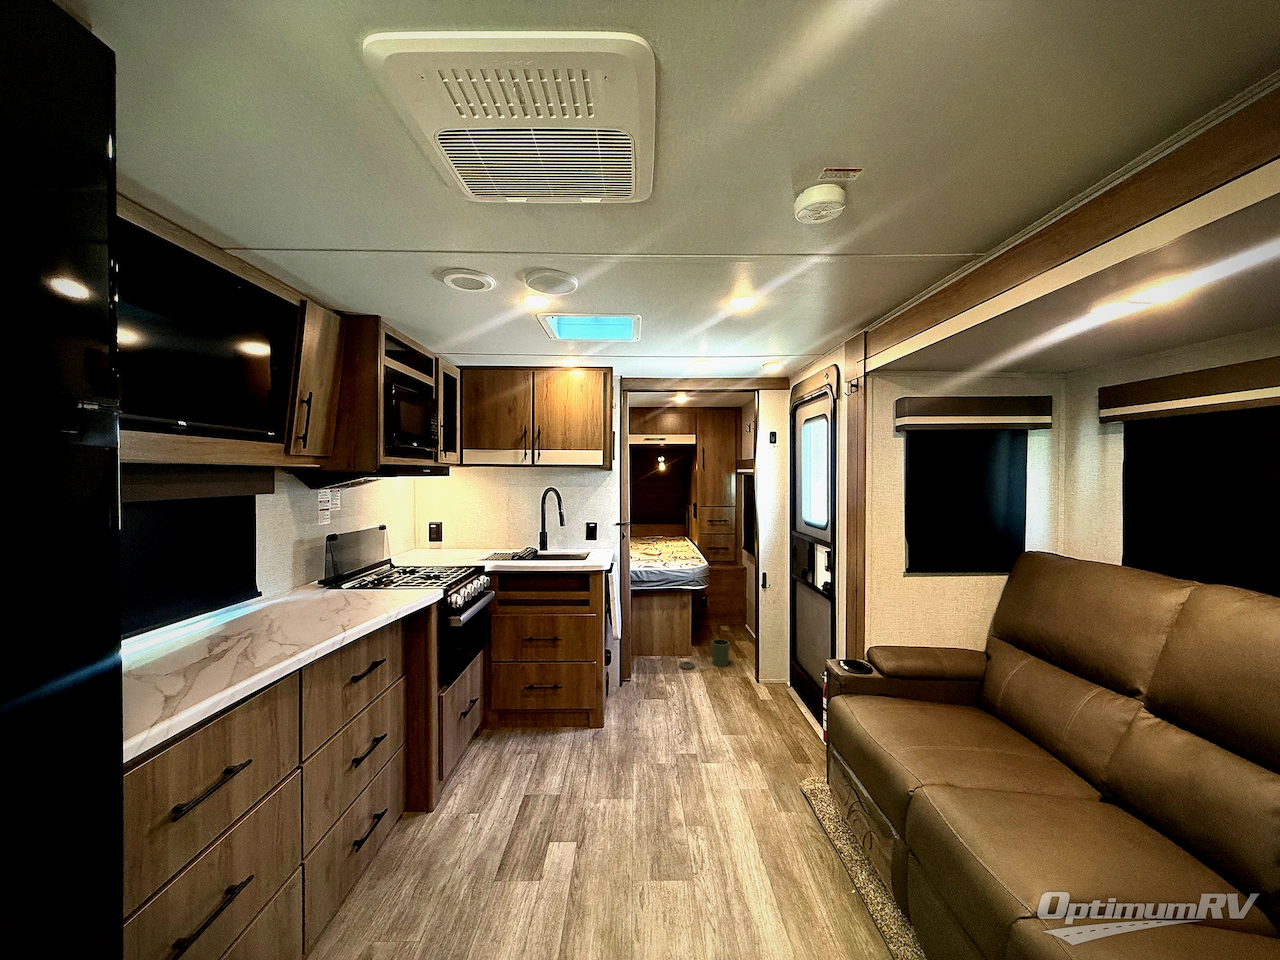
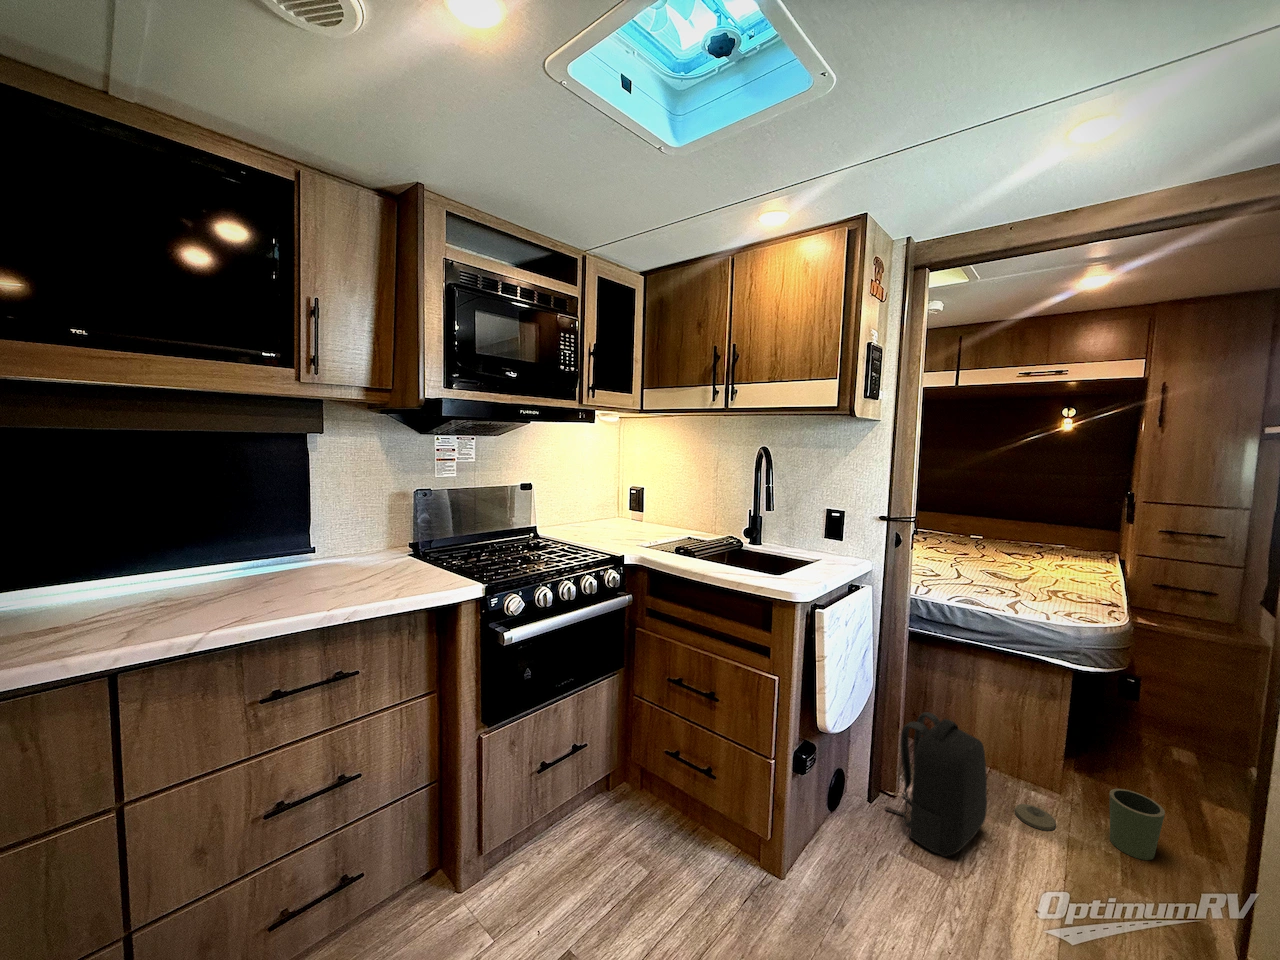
backpack: none [630,625,673,693] -> present [885,712,987,857]

